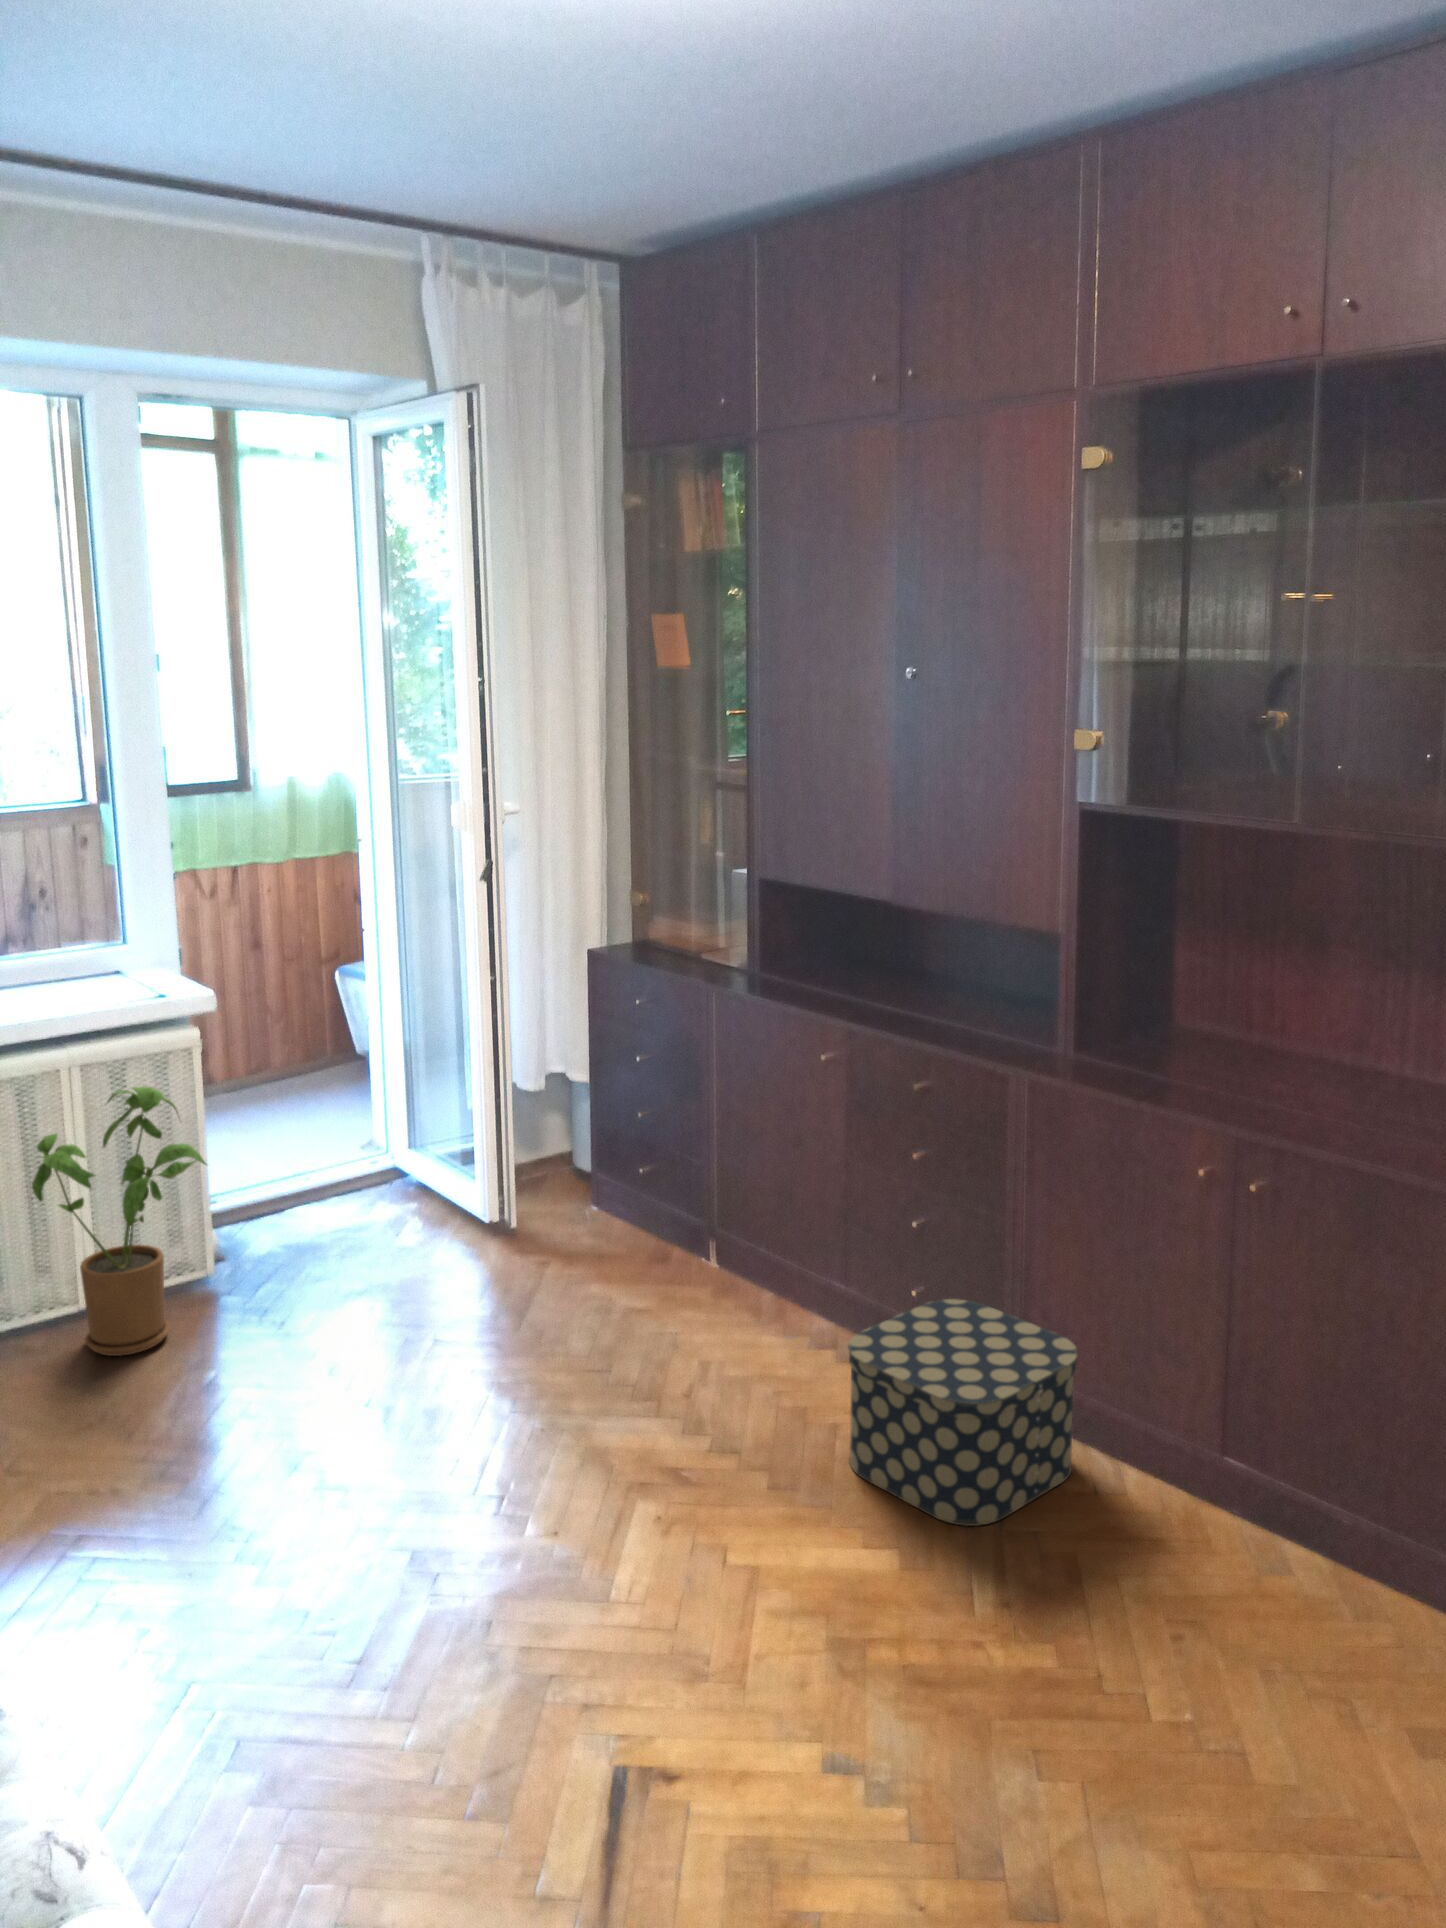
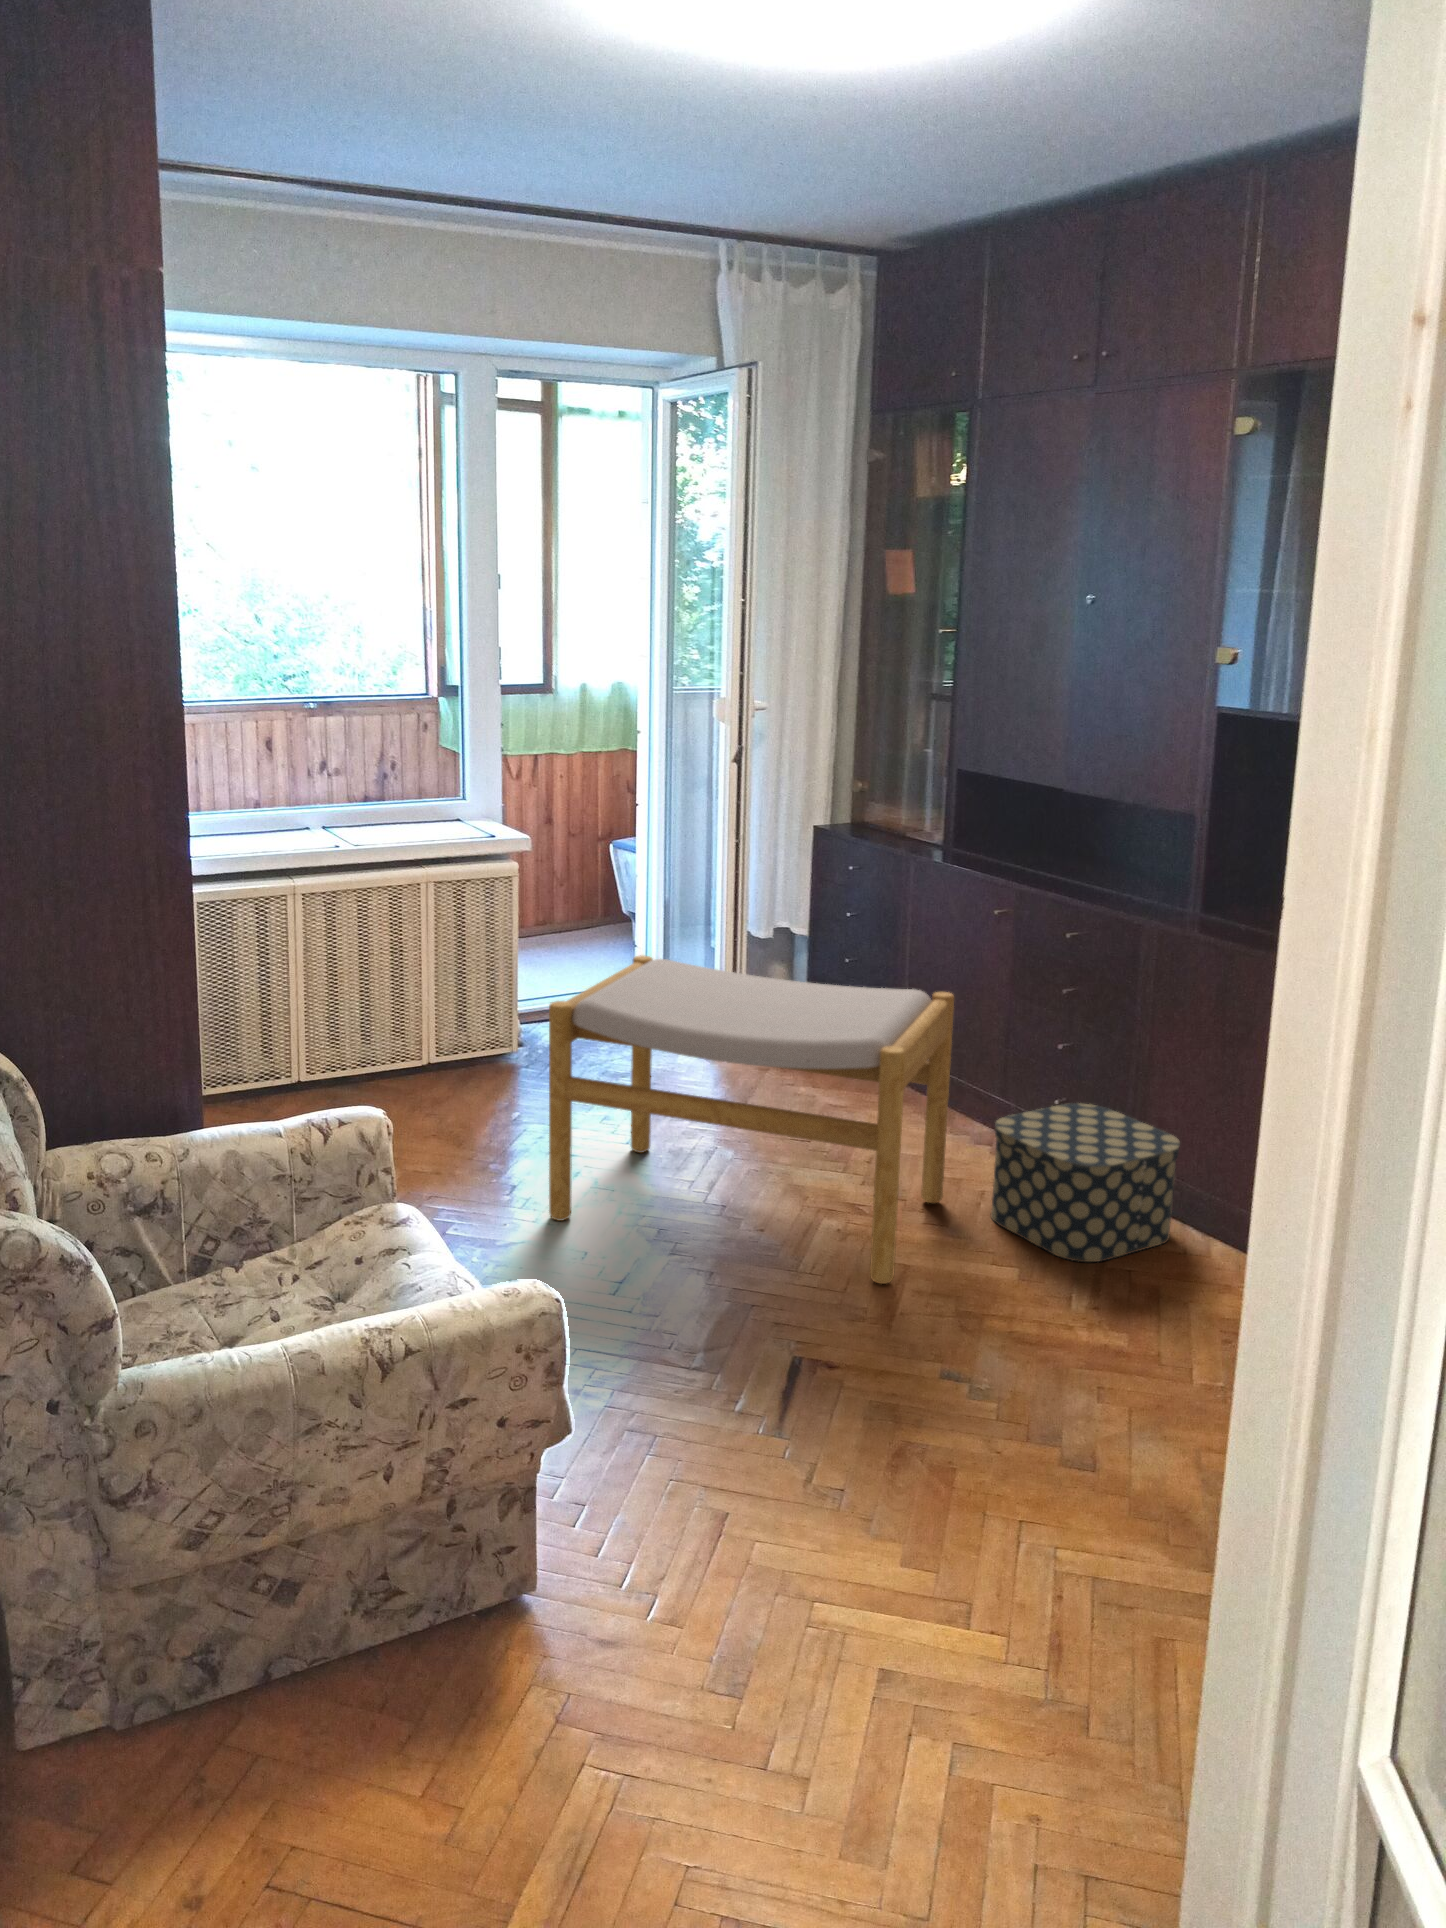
house plant: present [32,1087,206,1356] -> none [397,899,521,1096]
footstool: none [235,1159,787,1608] -> present [549,955,954,1284]

